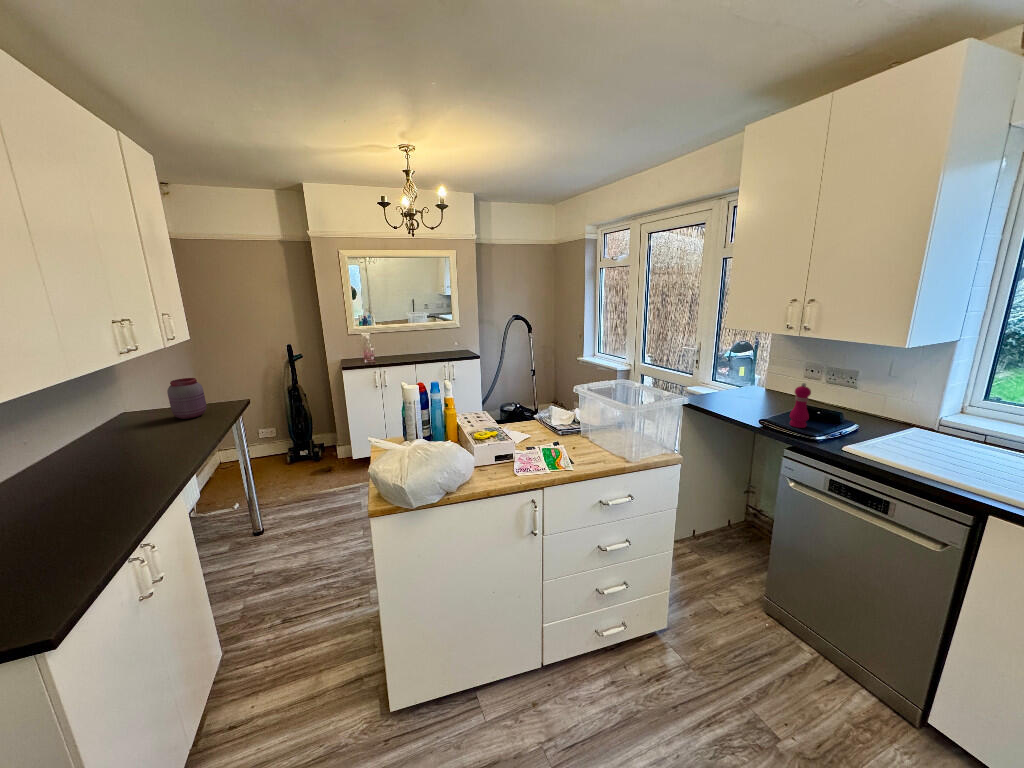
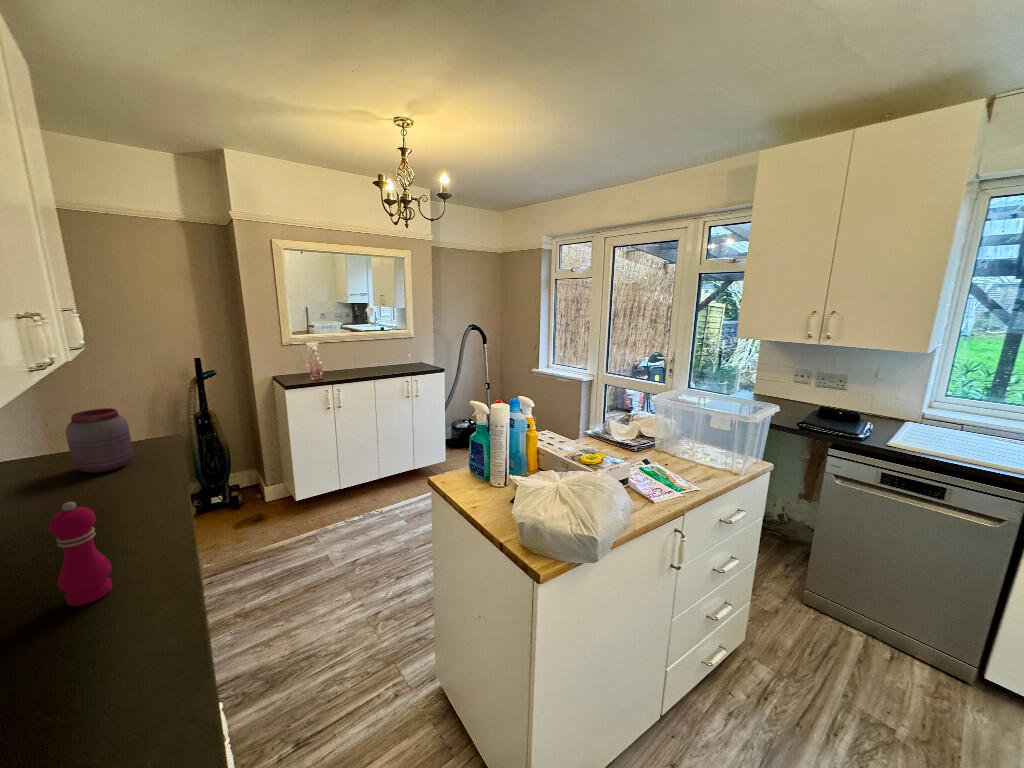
pepper mill: present [790,383,811,428] -> present [49,502,112,606]

